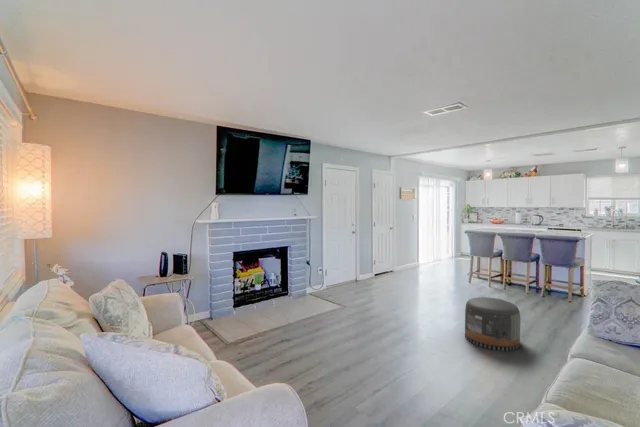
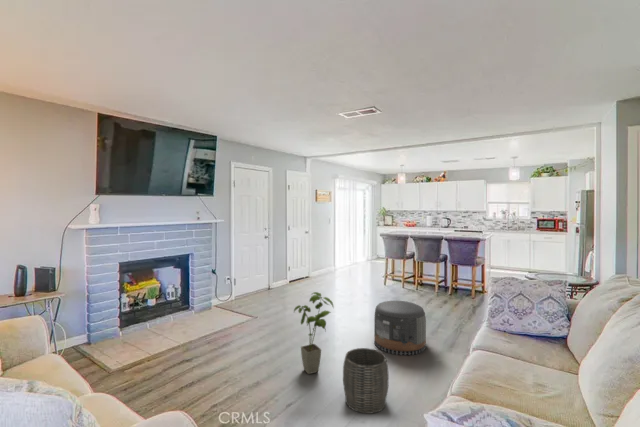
house plant: none [391,285,430,358] -> present [294,292,333,374]
woven basket: none [441,338,486,397] -> present [343,348,389,414]

